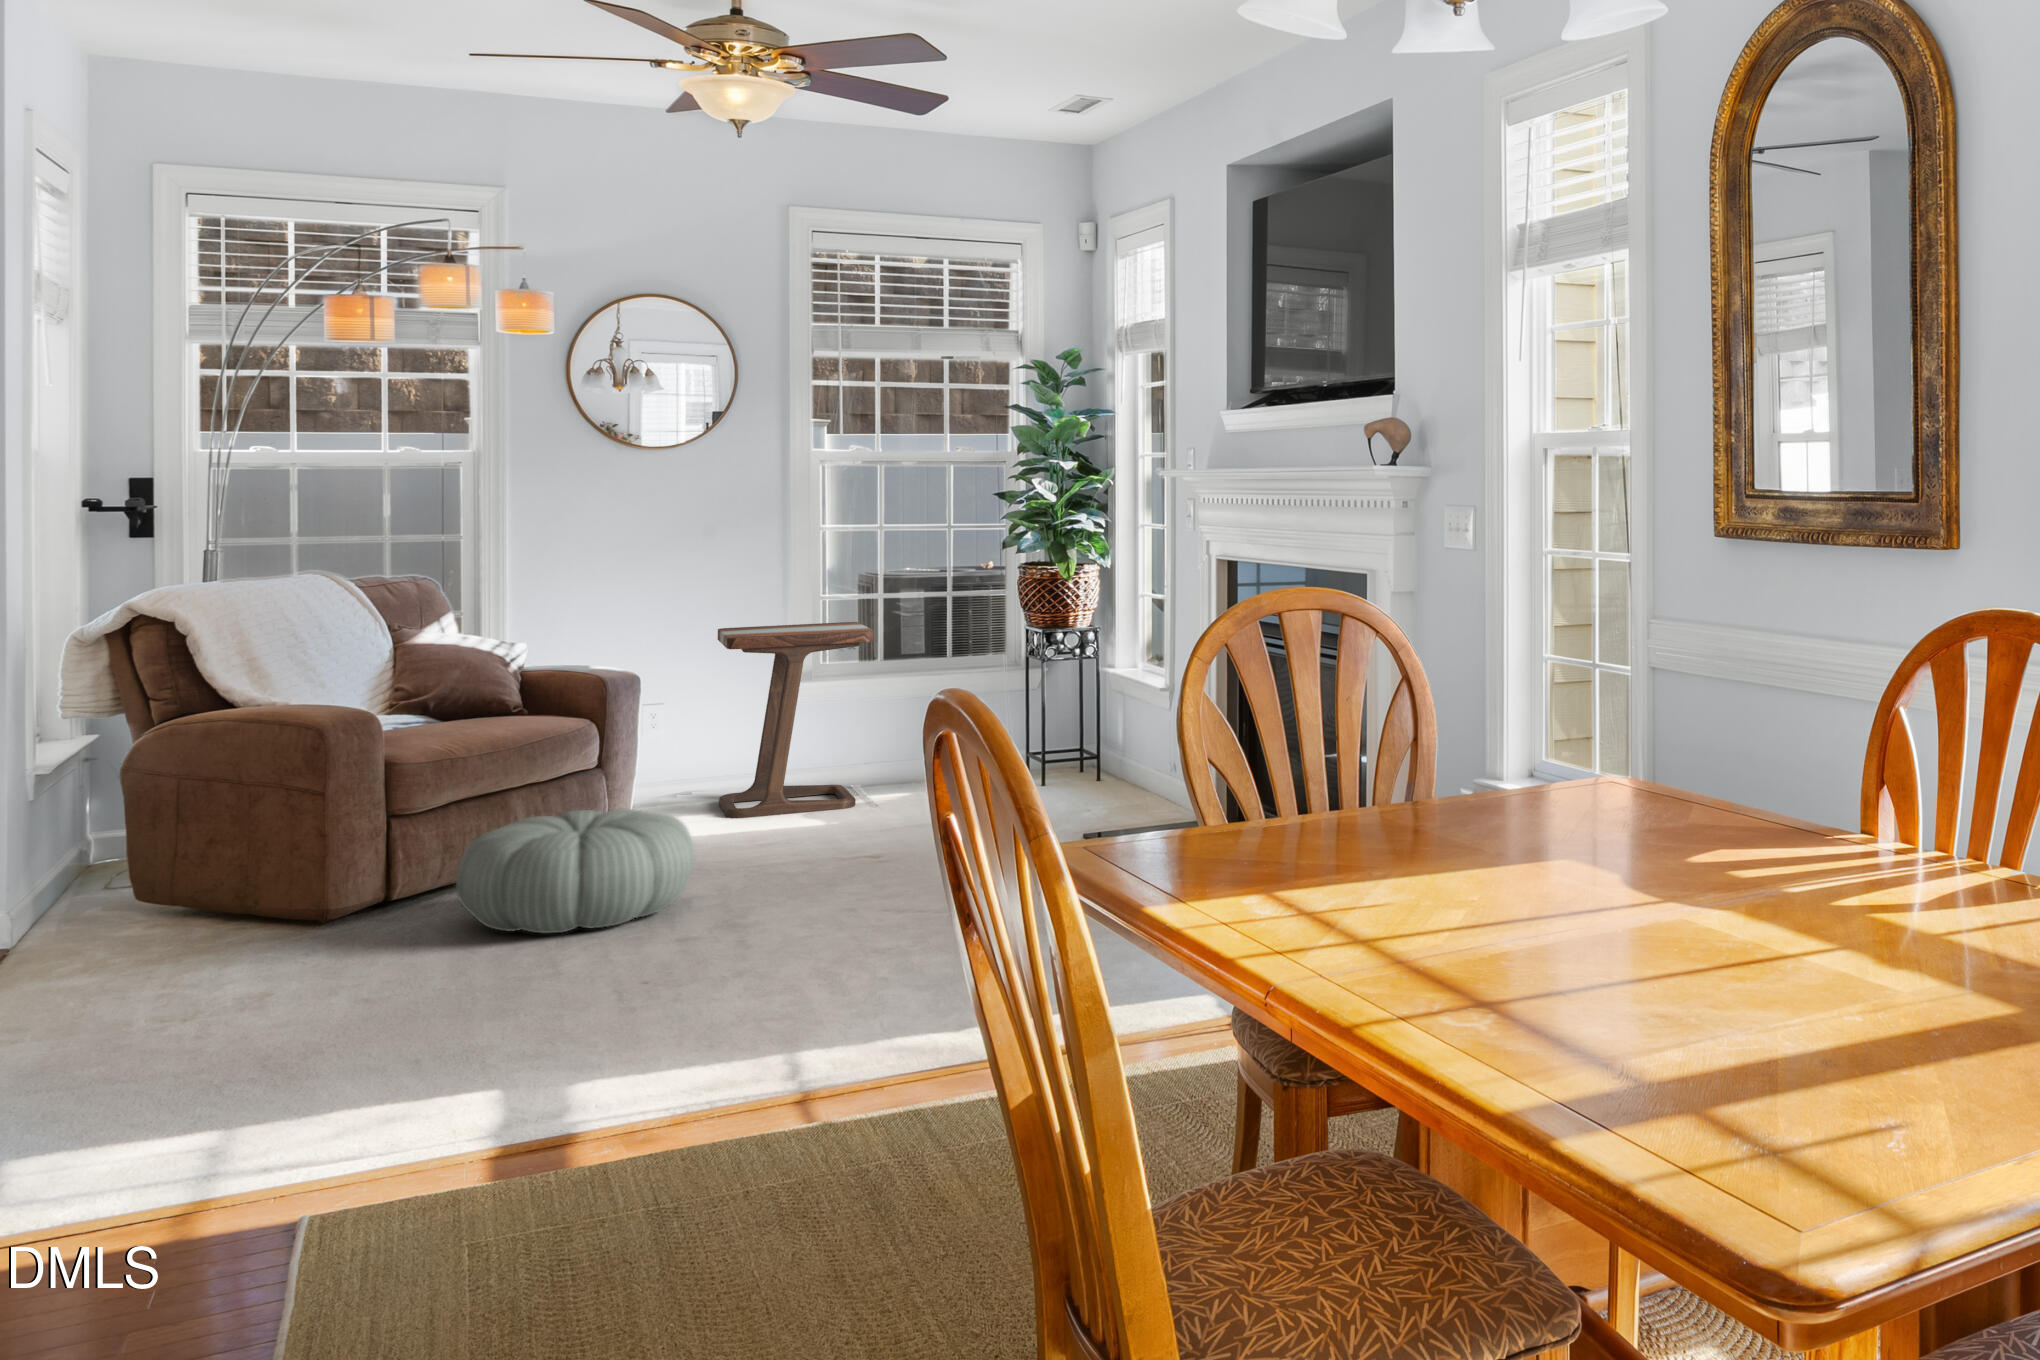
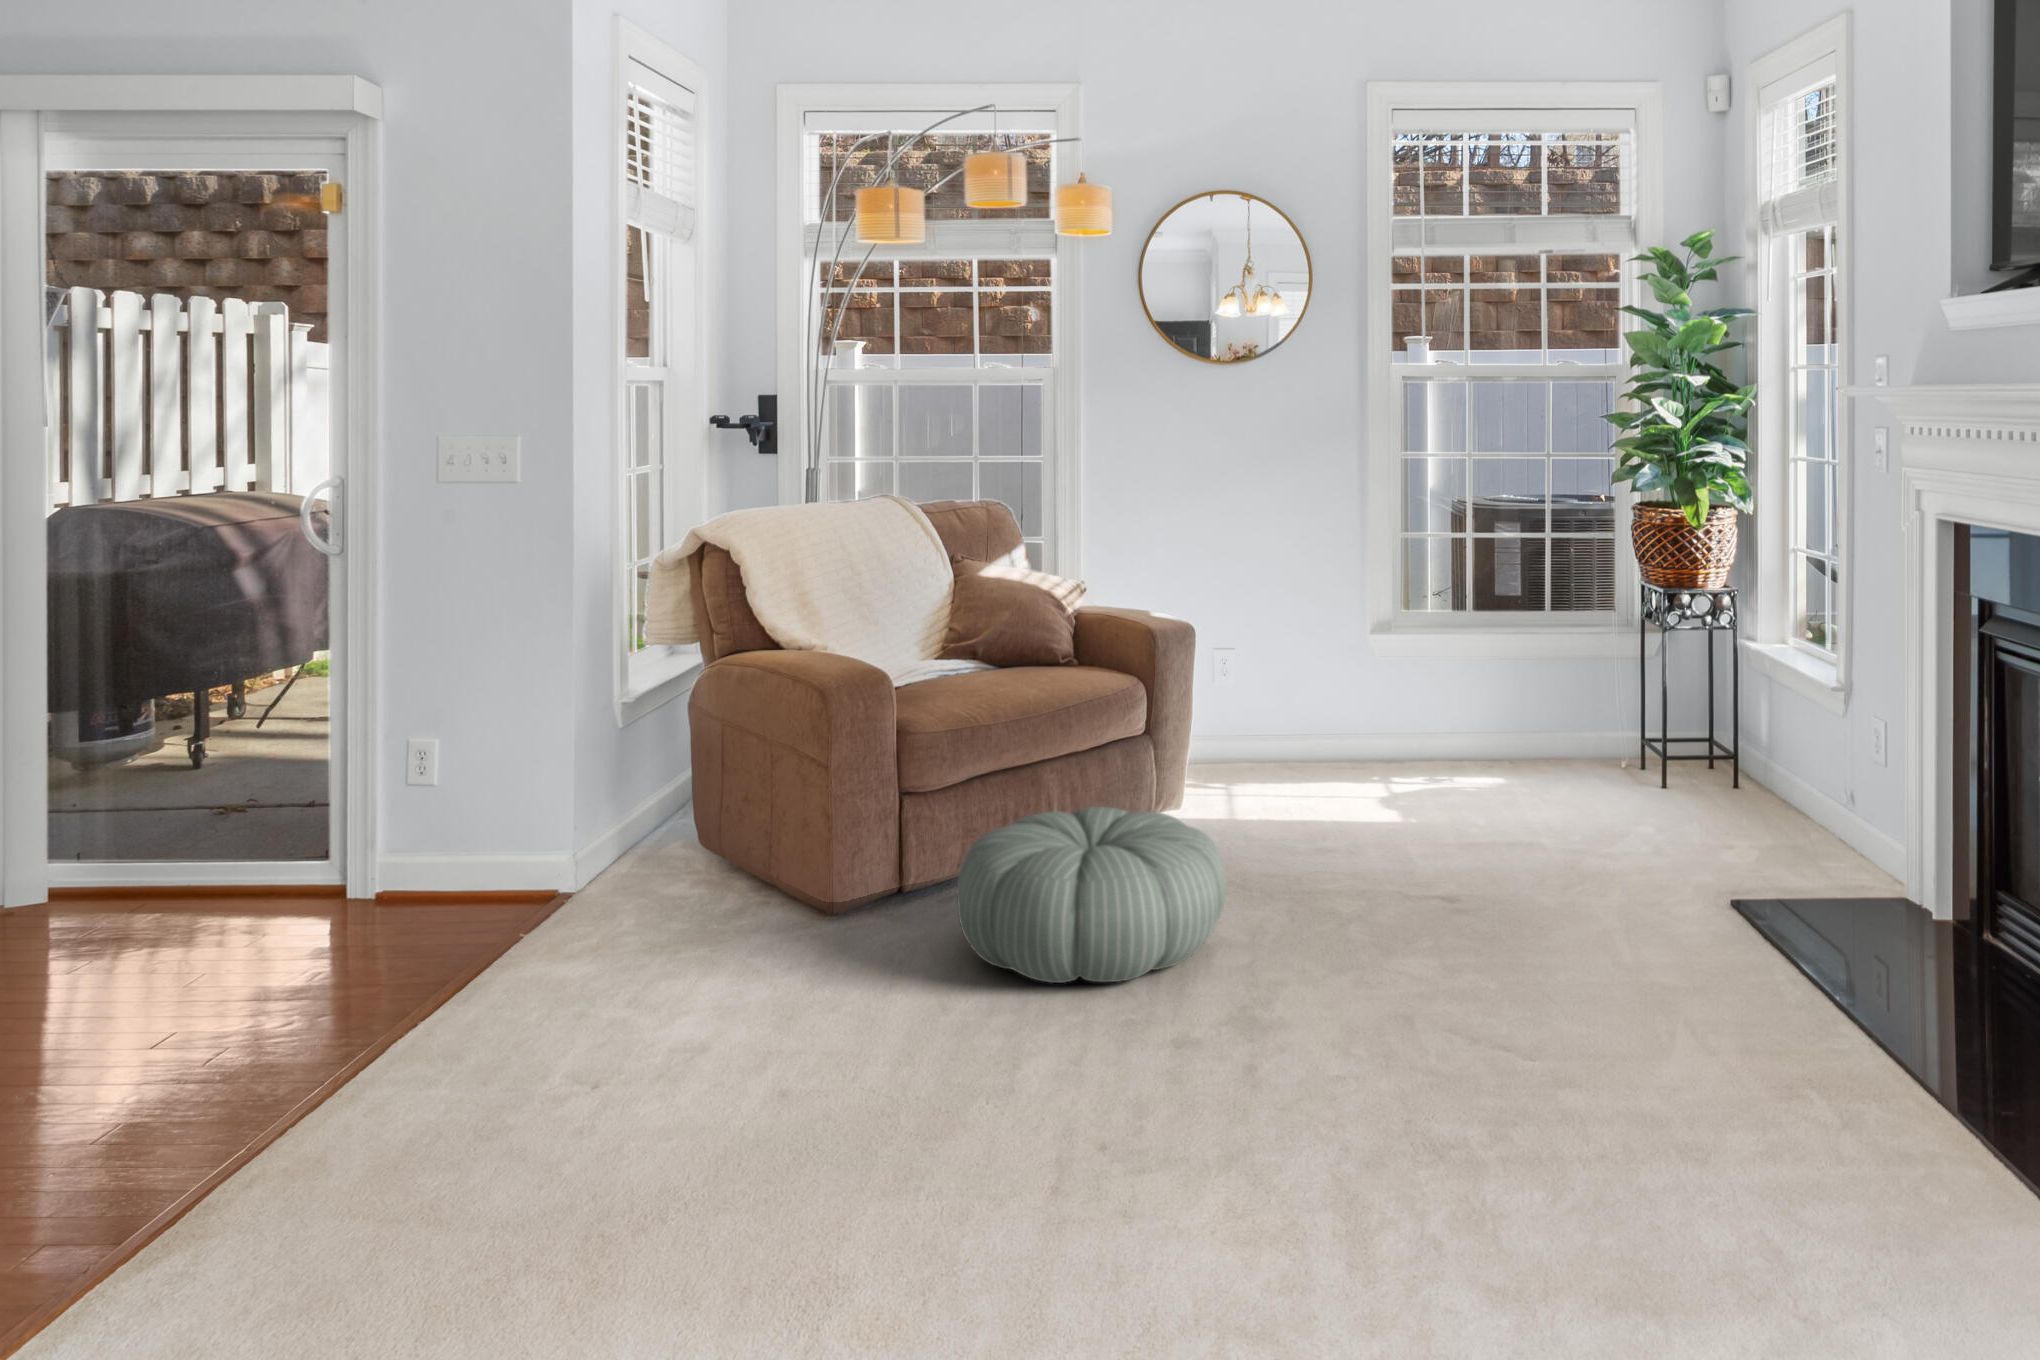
side table: present [718,622,881,818] -> none [1290,566,1475,804]

